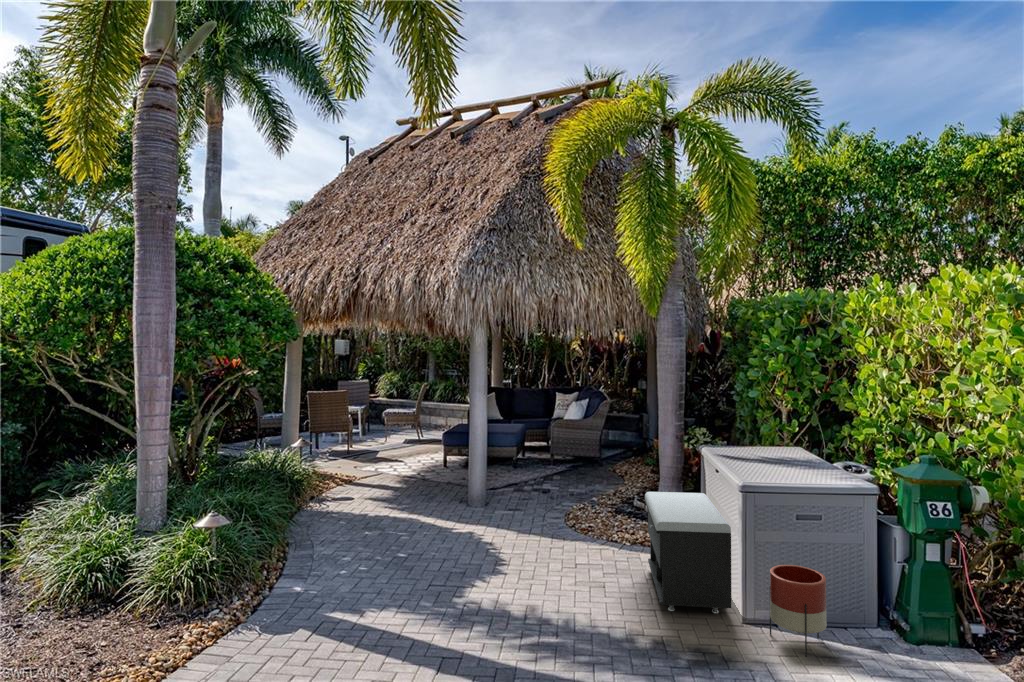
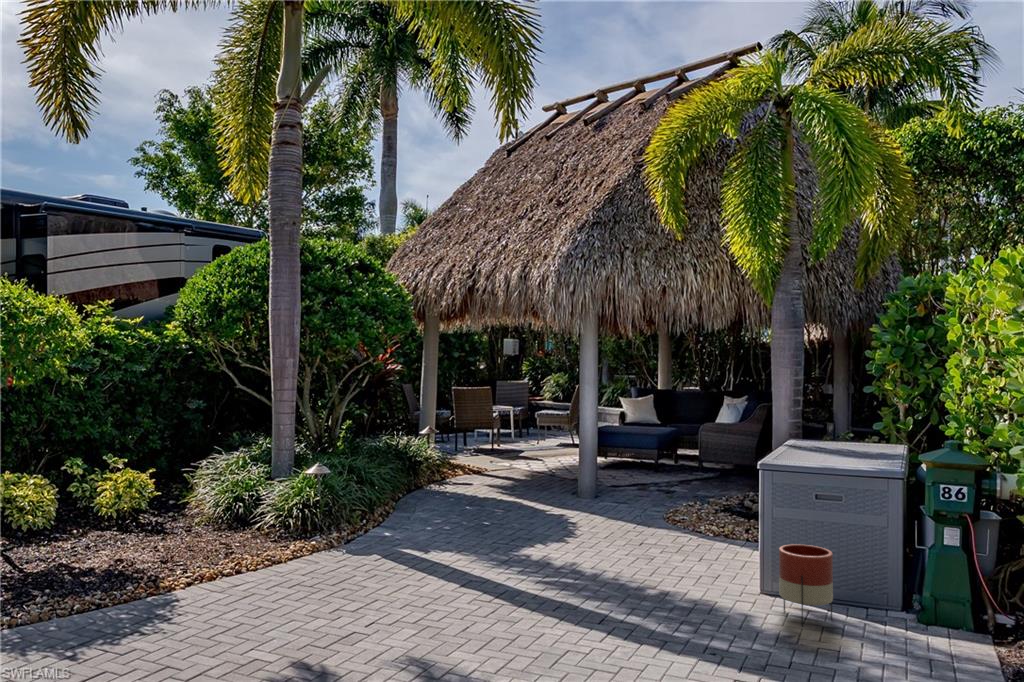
storage bench: present [645,492,732,614] -> none [685,481,772,594]

